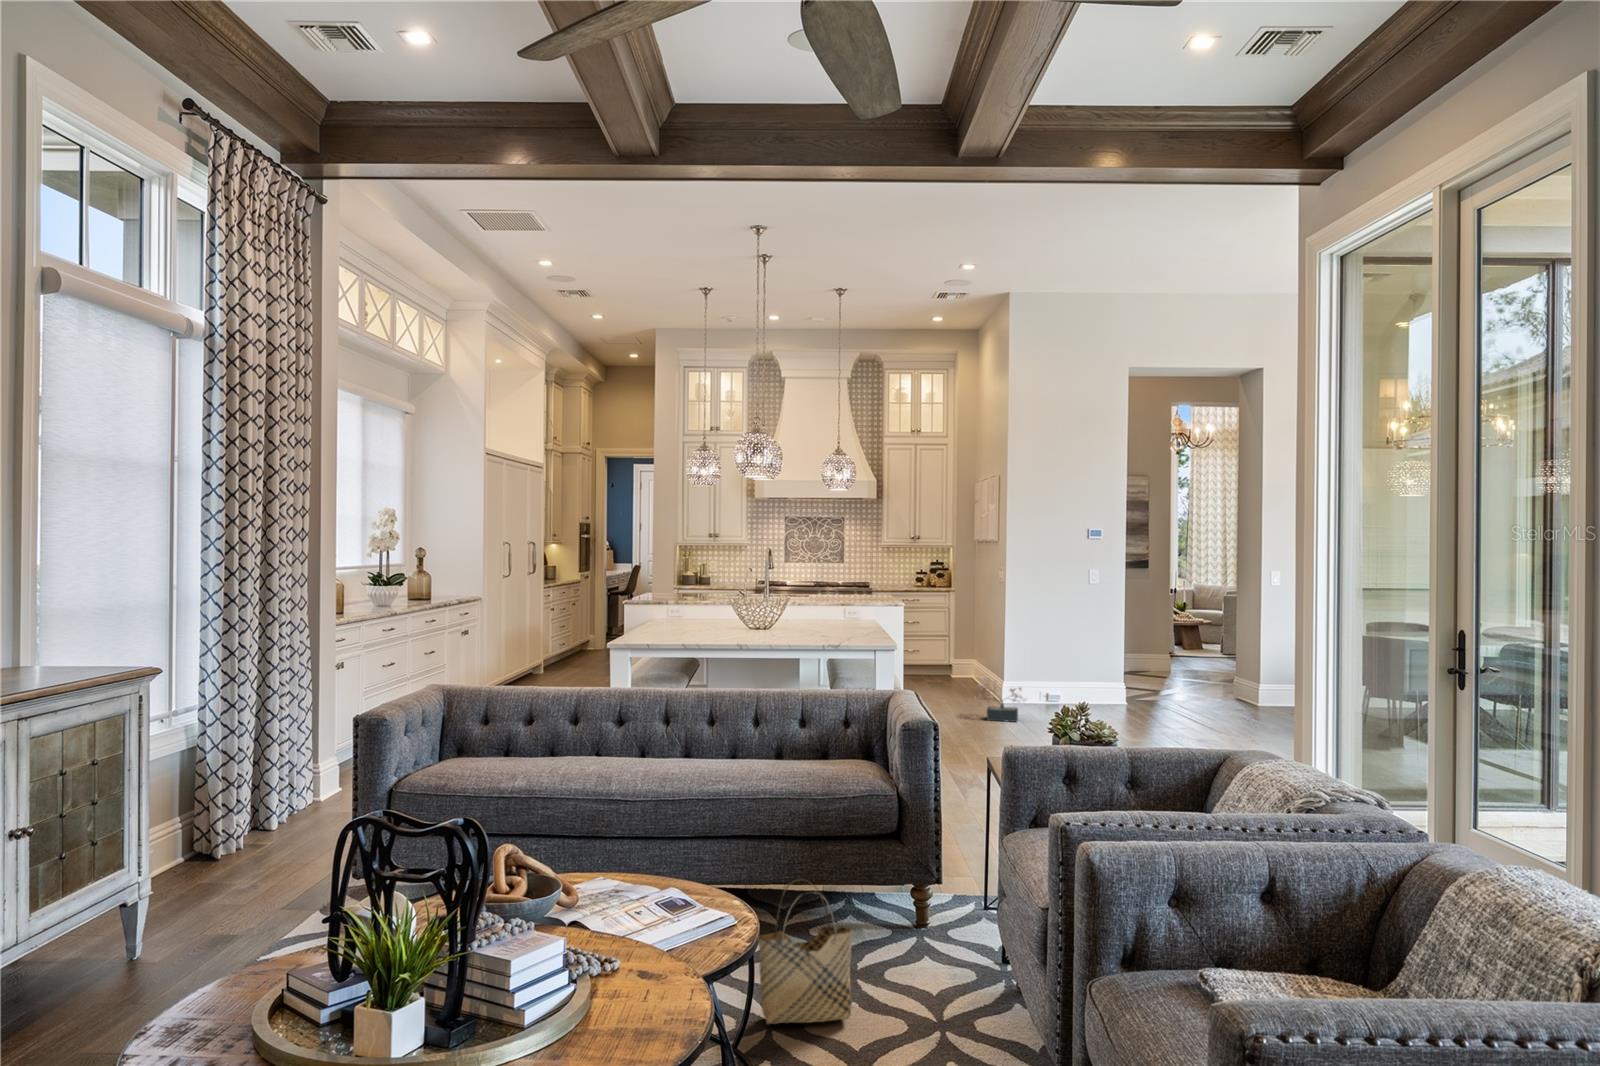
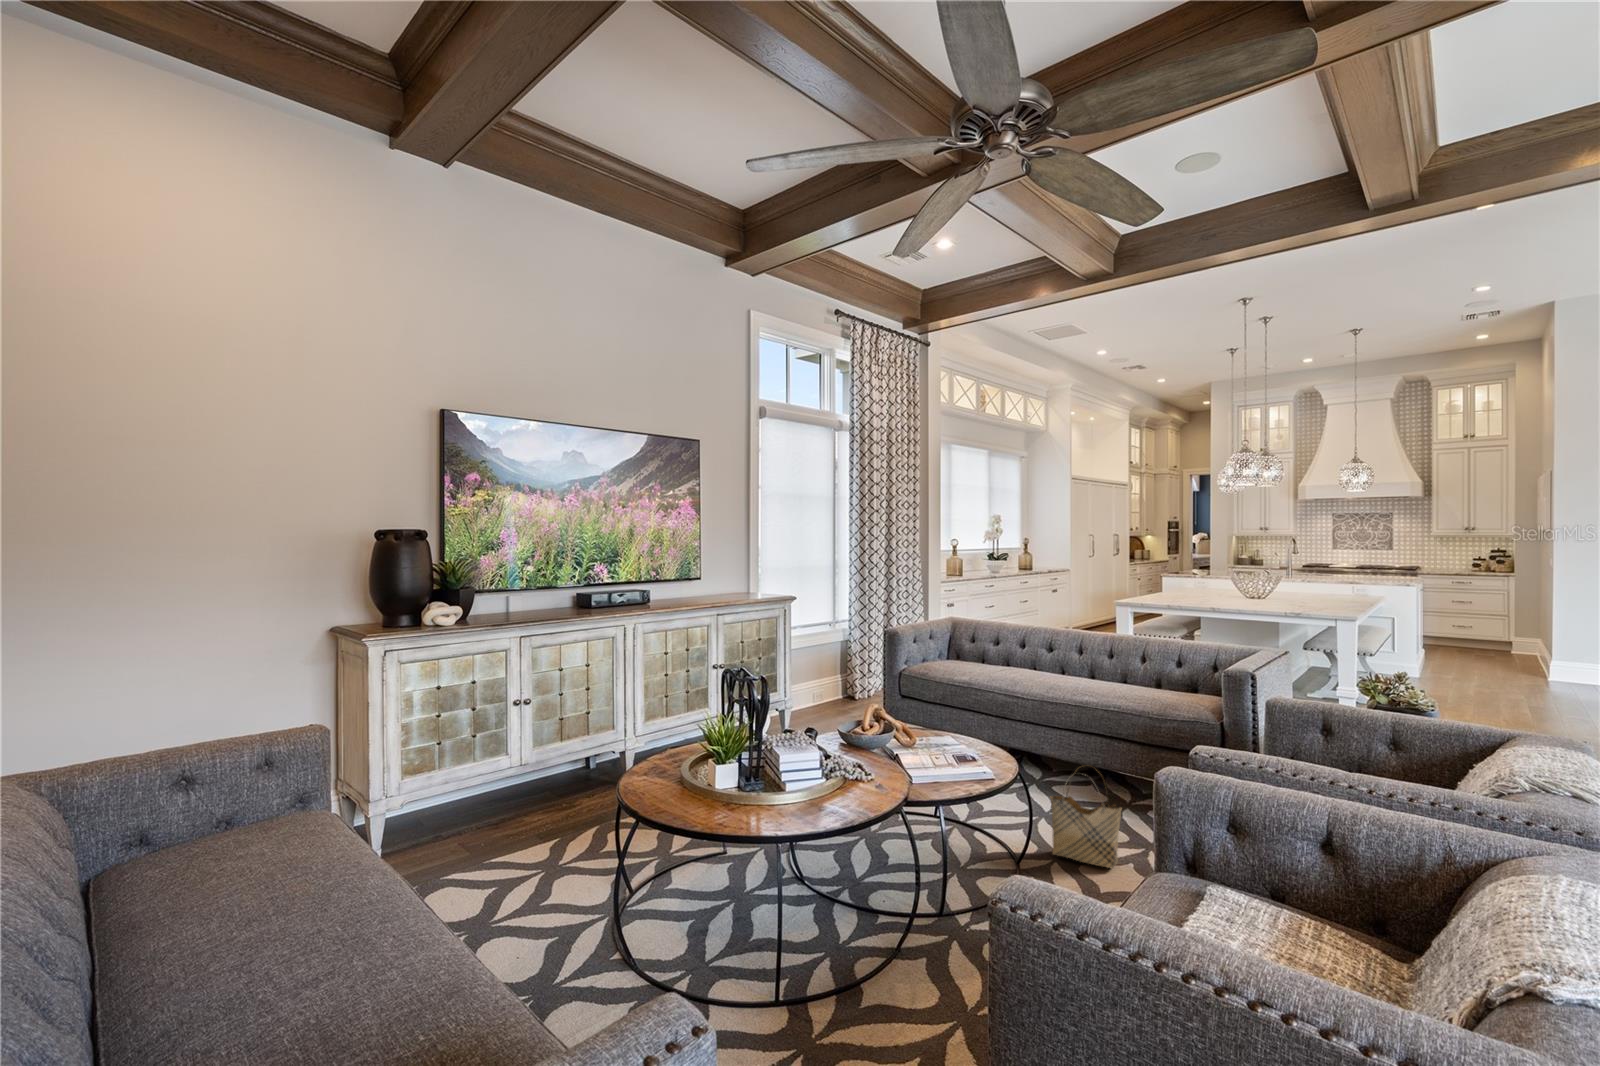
decorative plant: present [976,677,1026,722] -> none [1491,654,1557,700]

